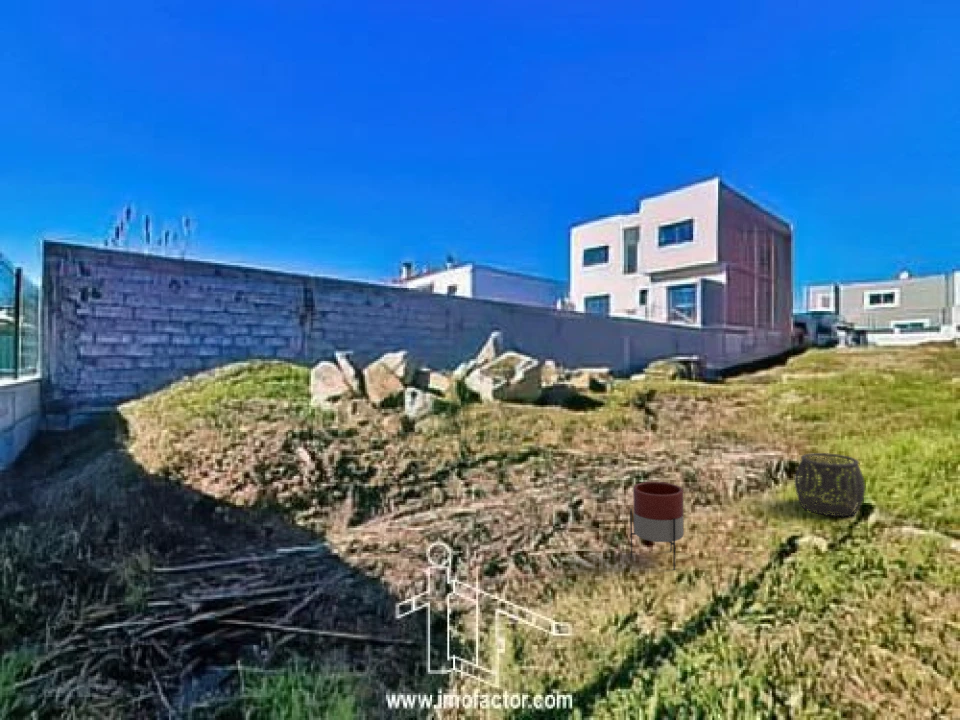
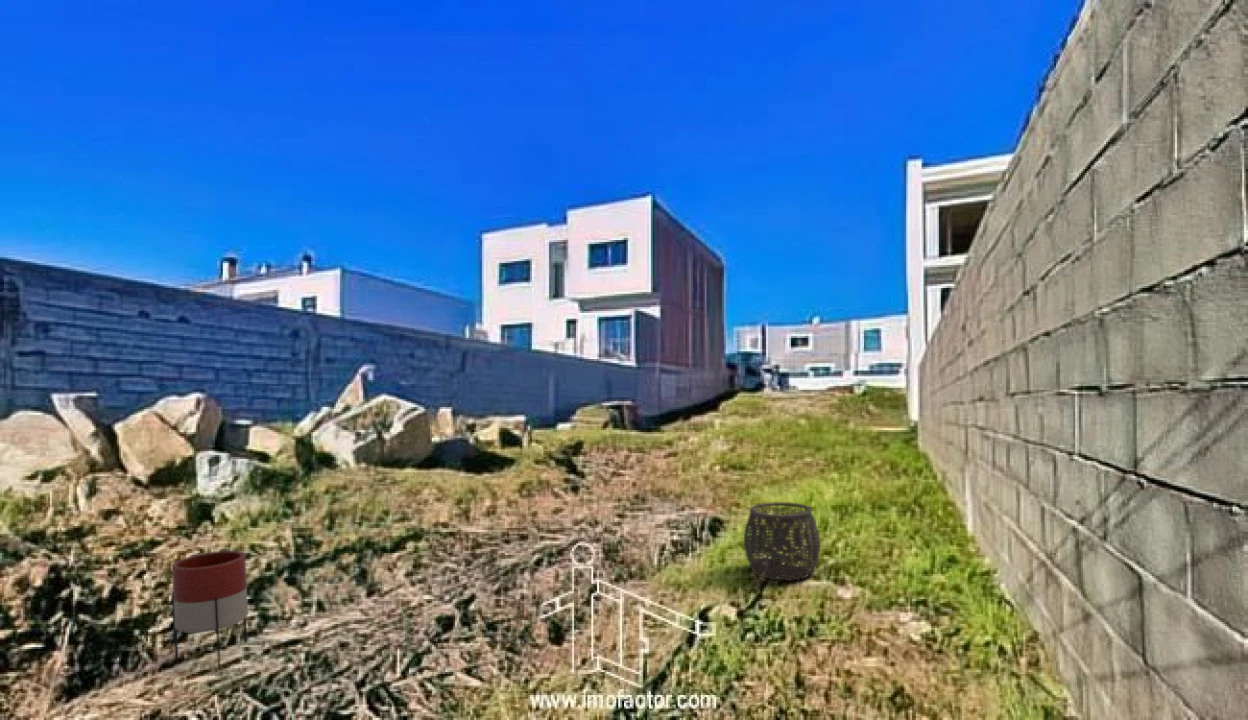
planter: present [630,482,684,569] -> present [172,551,248,668]

